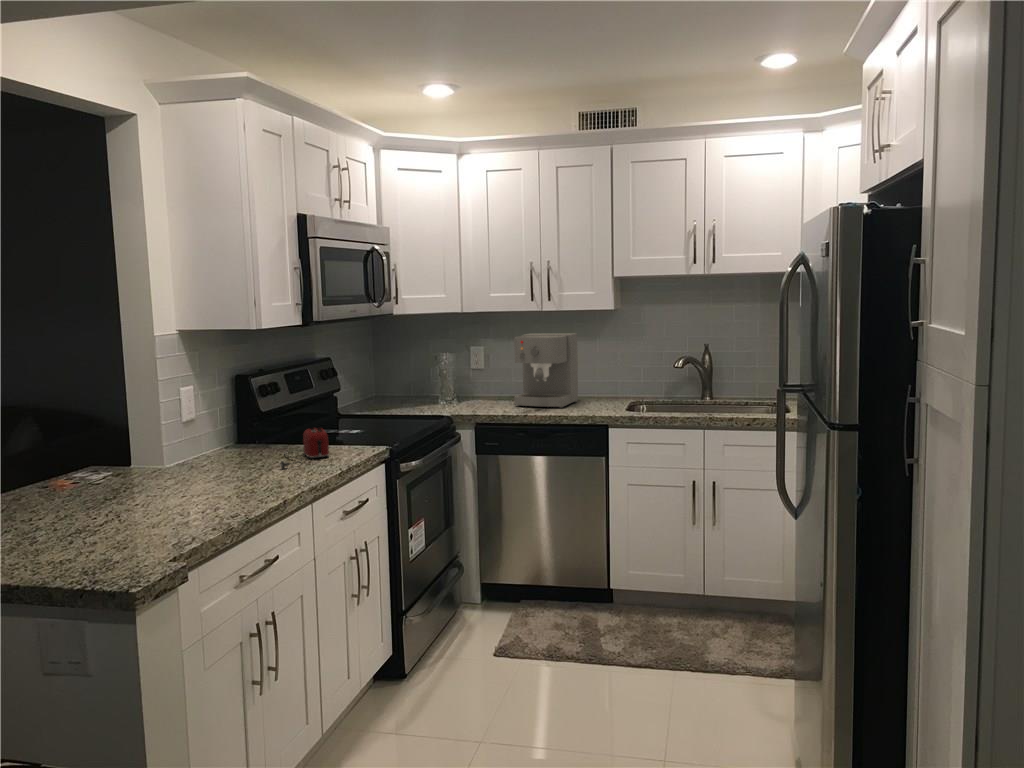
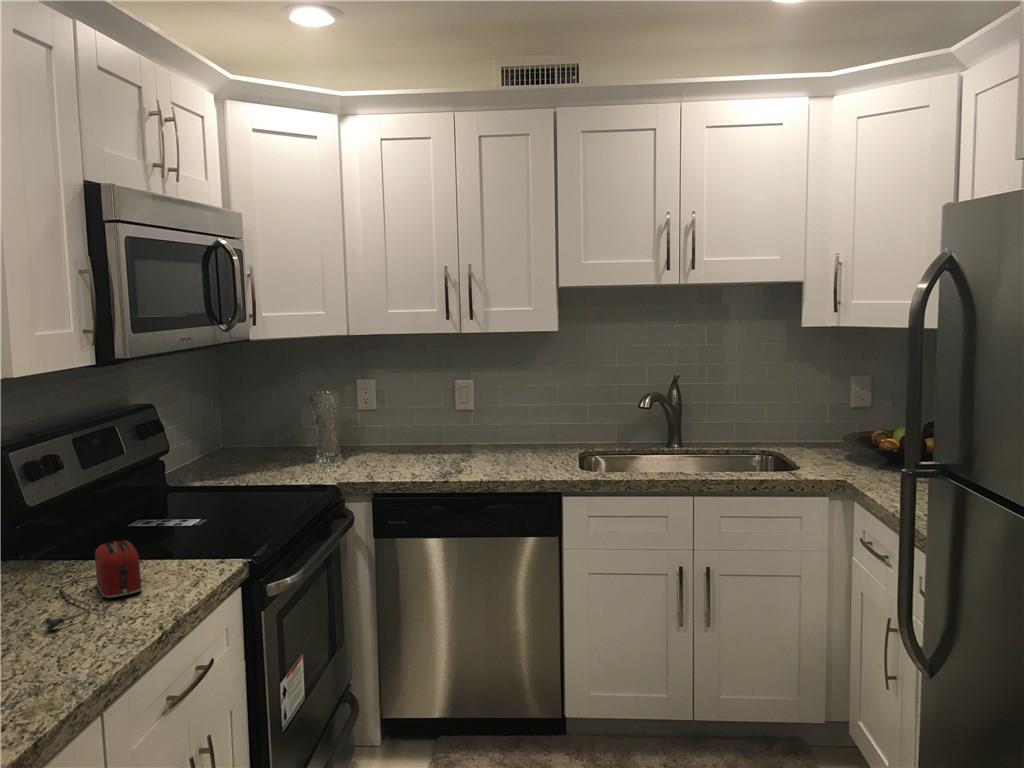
coffee maker: present [514,333,578,408] -> none [425,363,509,467]

